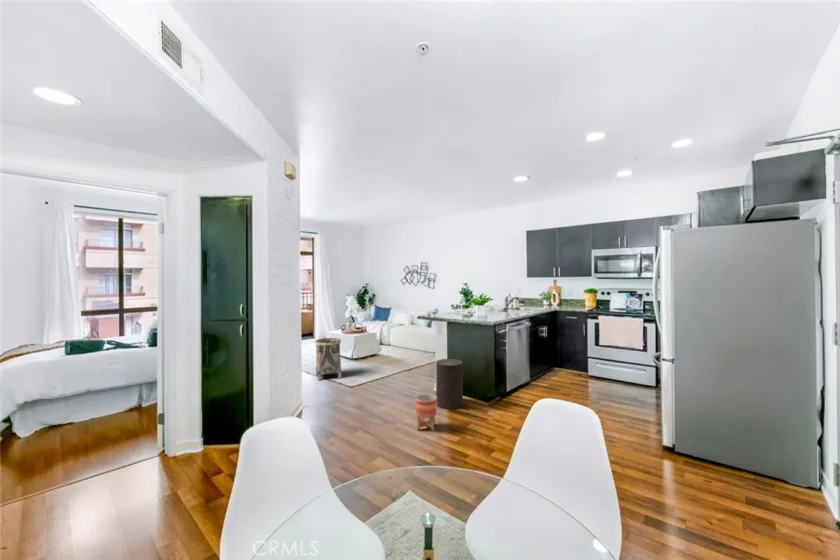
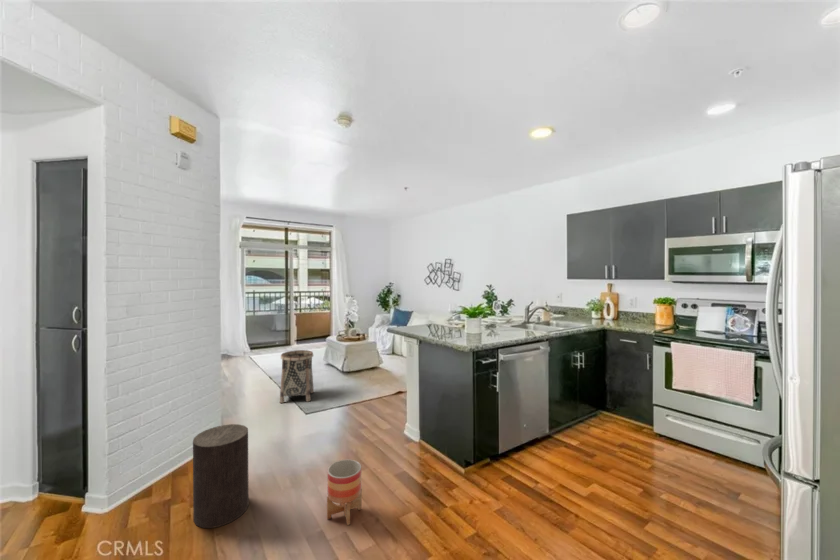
stool: present [436,359,463,409] -> present [193,424,249,528]

